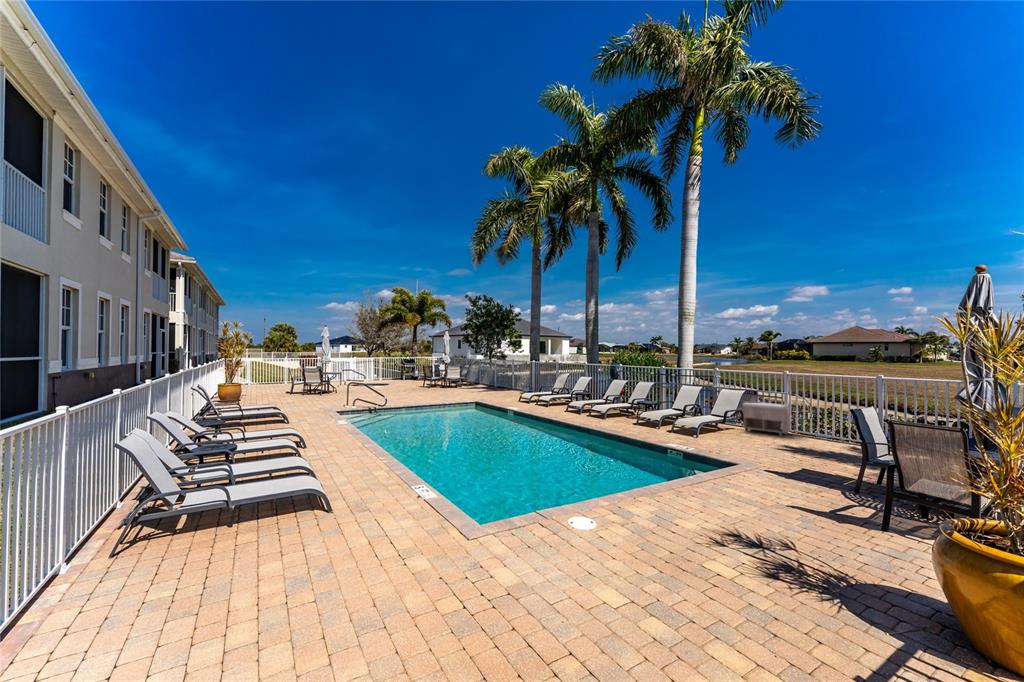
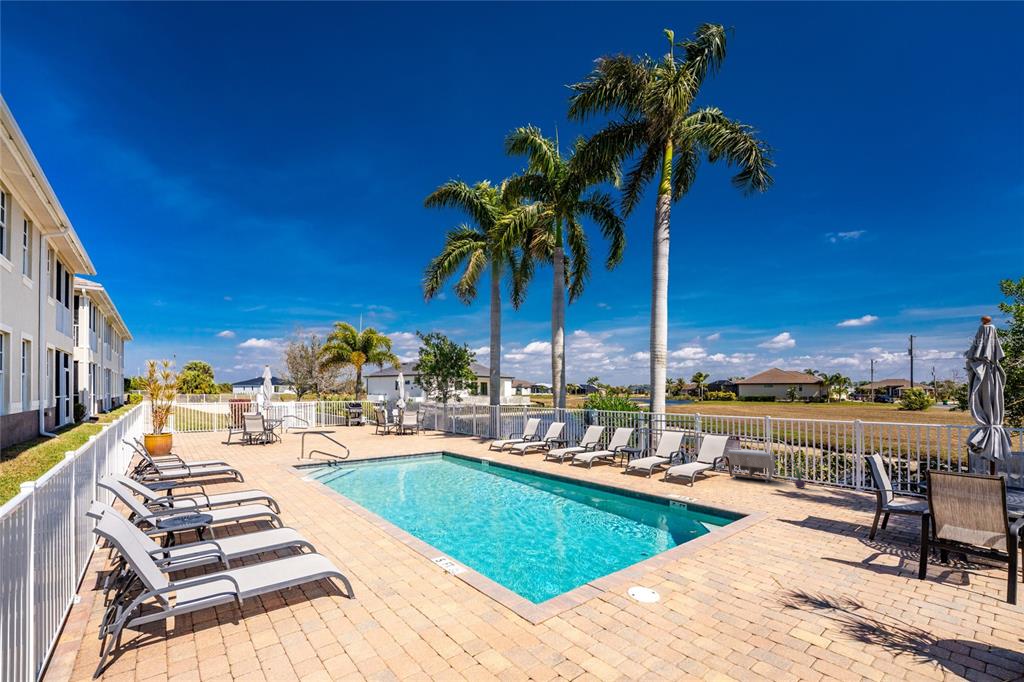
decorative plant: none [798,415,831,442] -> present [793,464,806,488]

